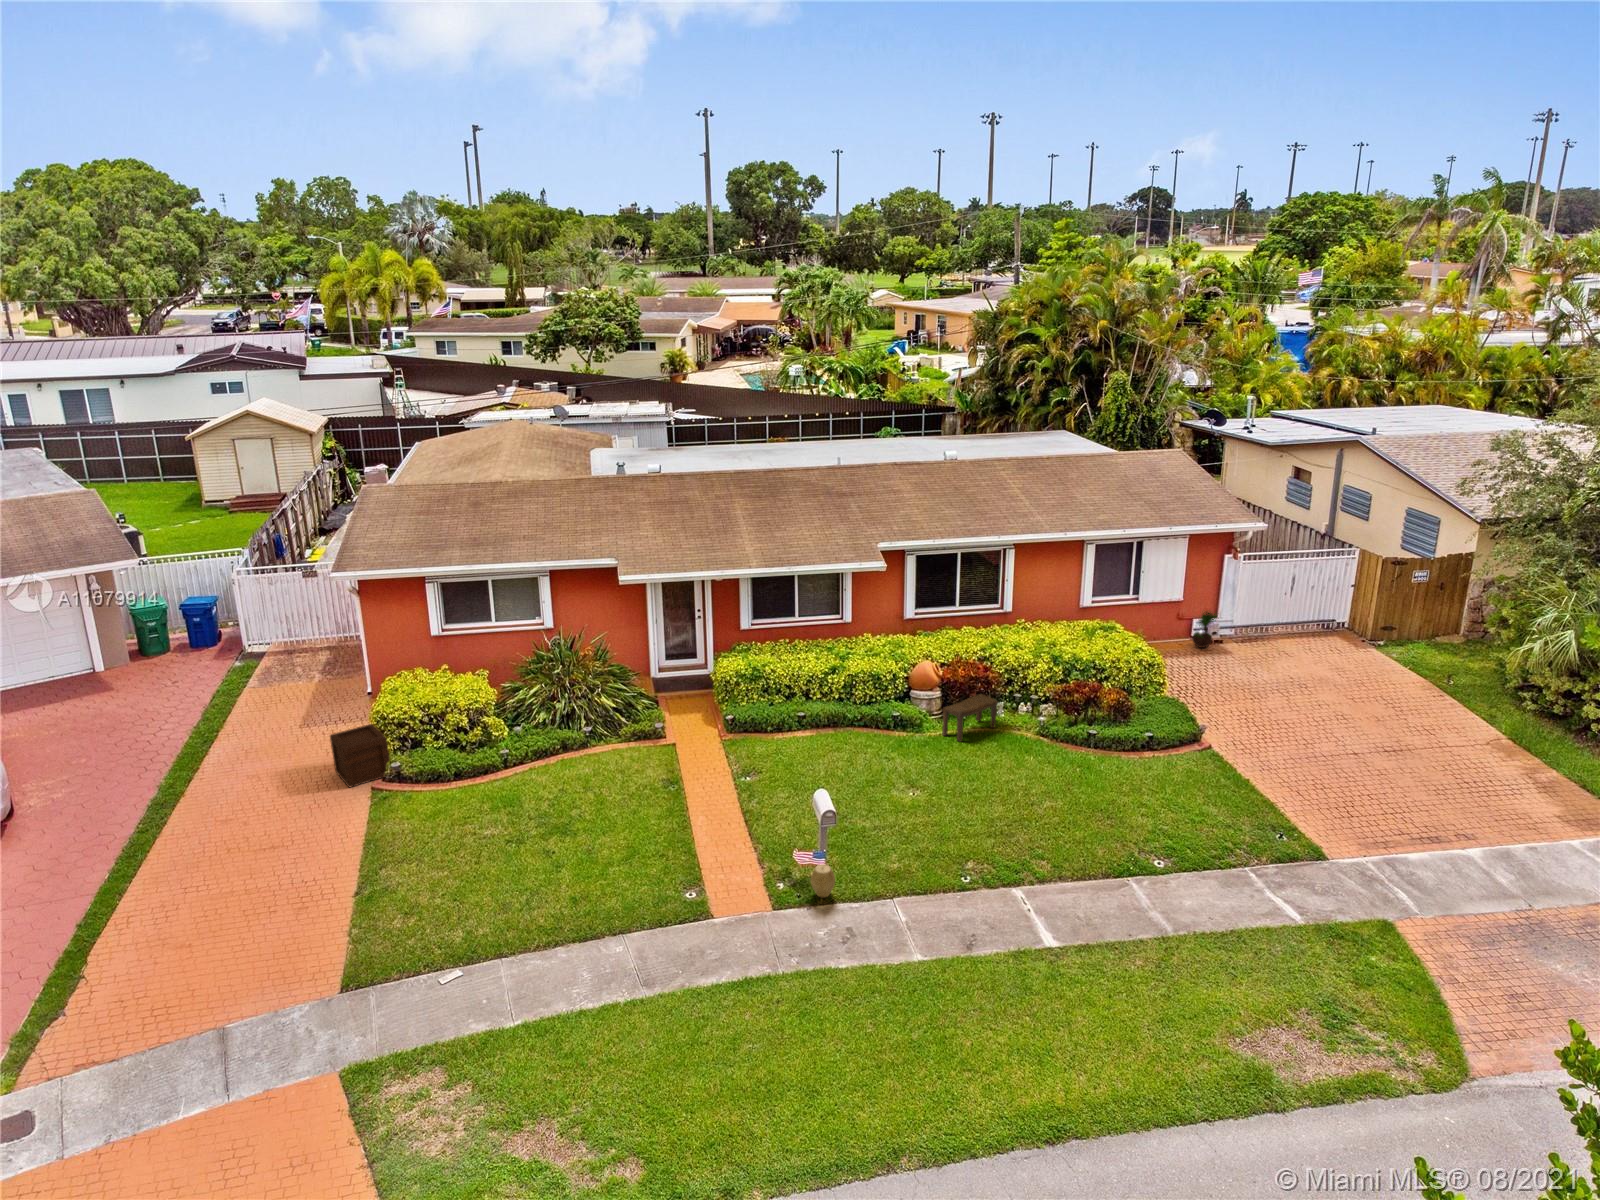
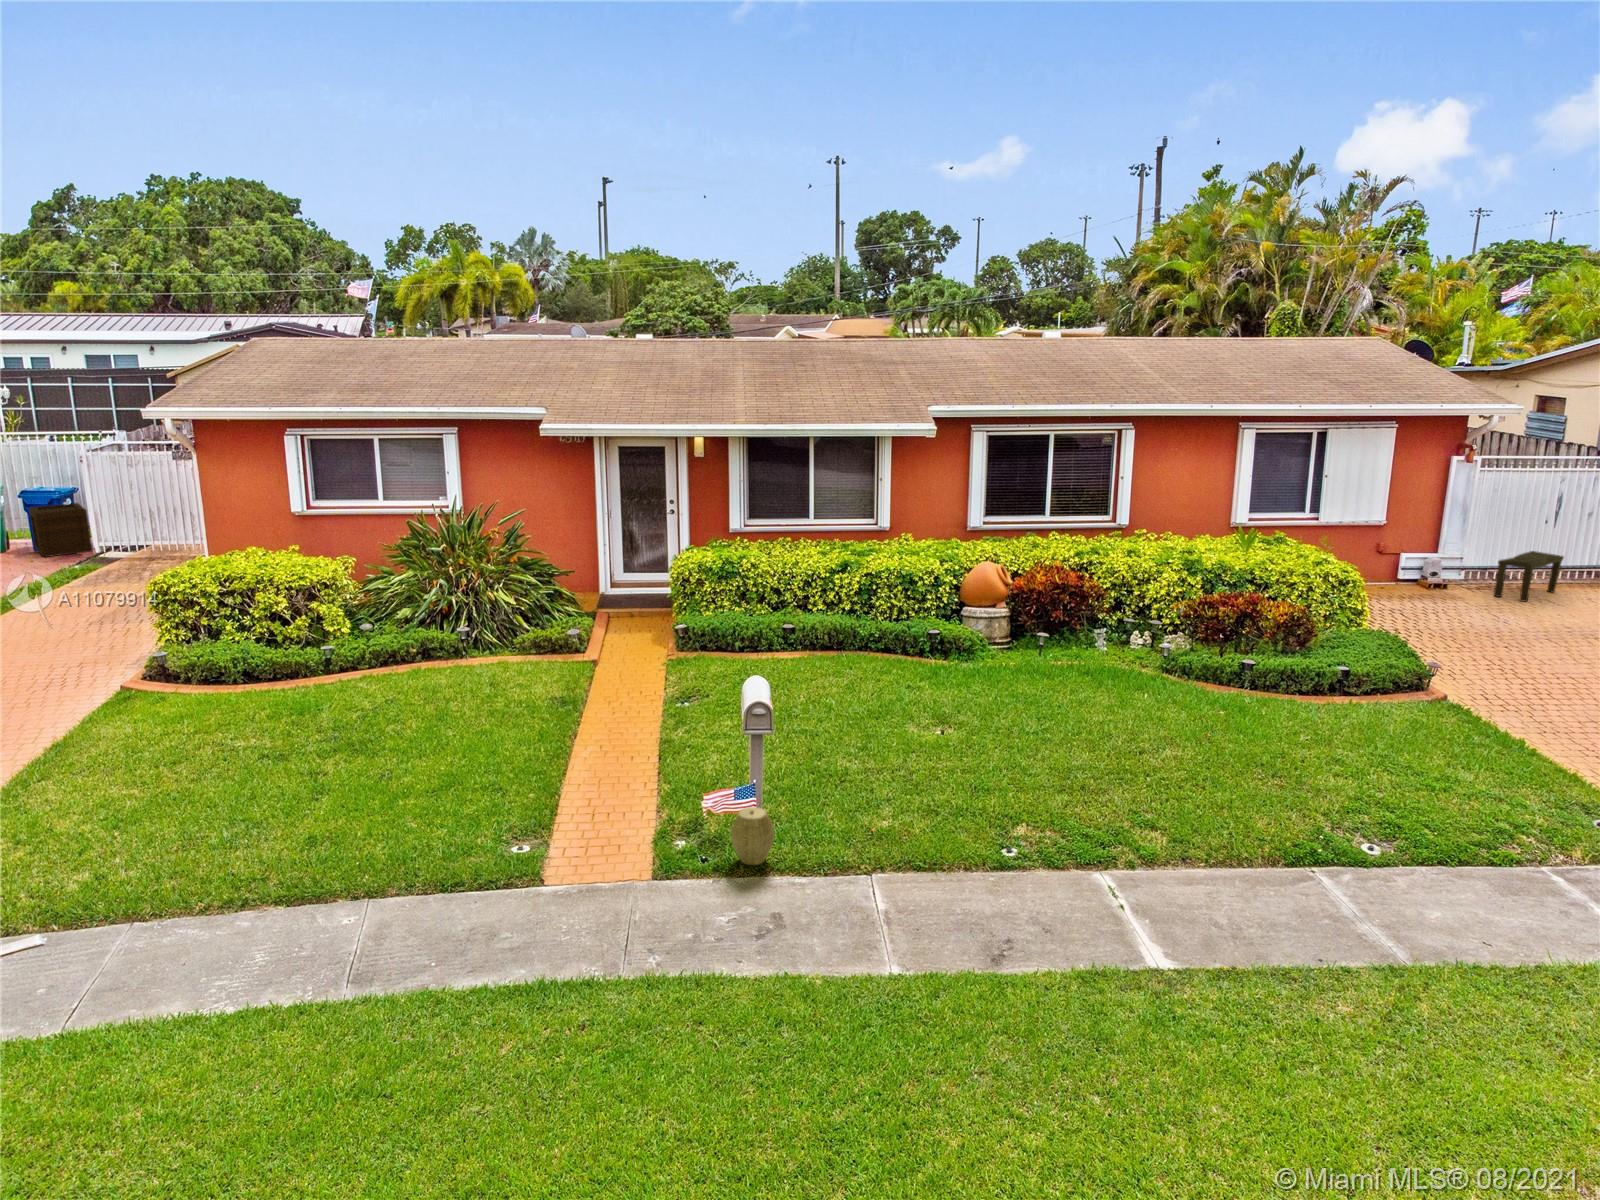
potted tree: present [1192,612,1217,648] -> none [1402,530,1448,594]
bench: present [942,694,998,742] -> present [1494,551,1564,602]
wooden crate: present [330,724,390,788] -> present [29,503,92,557]

